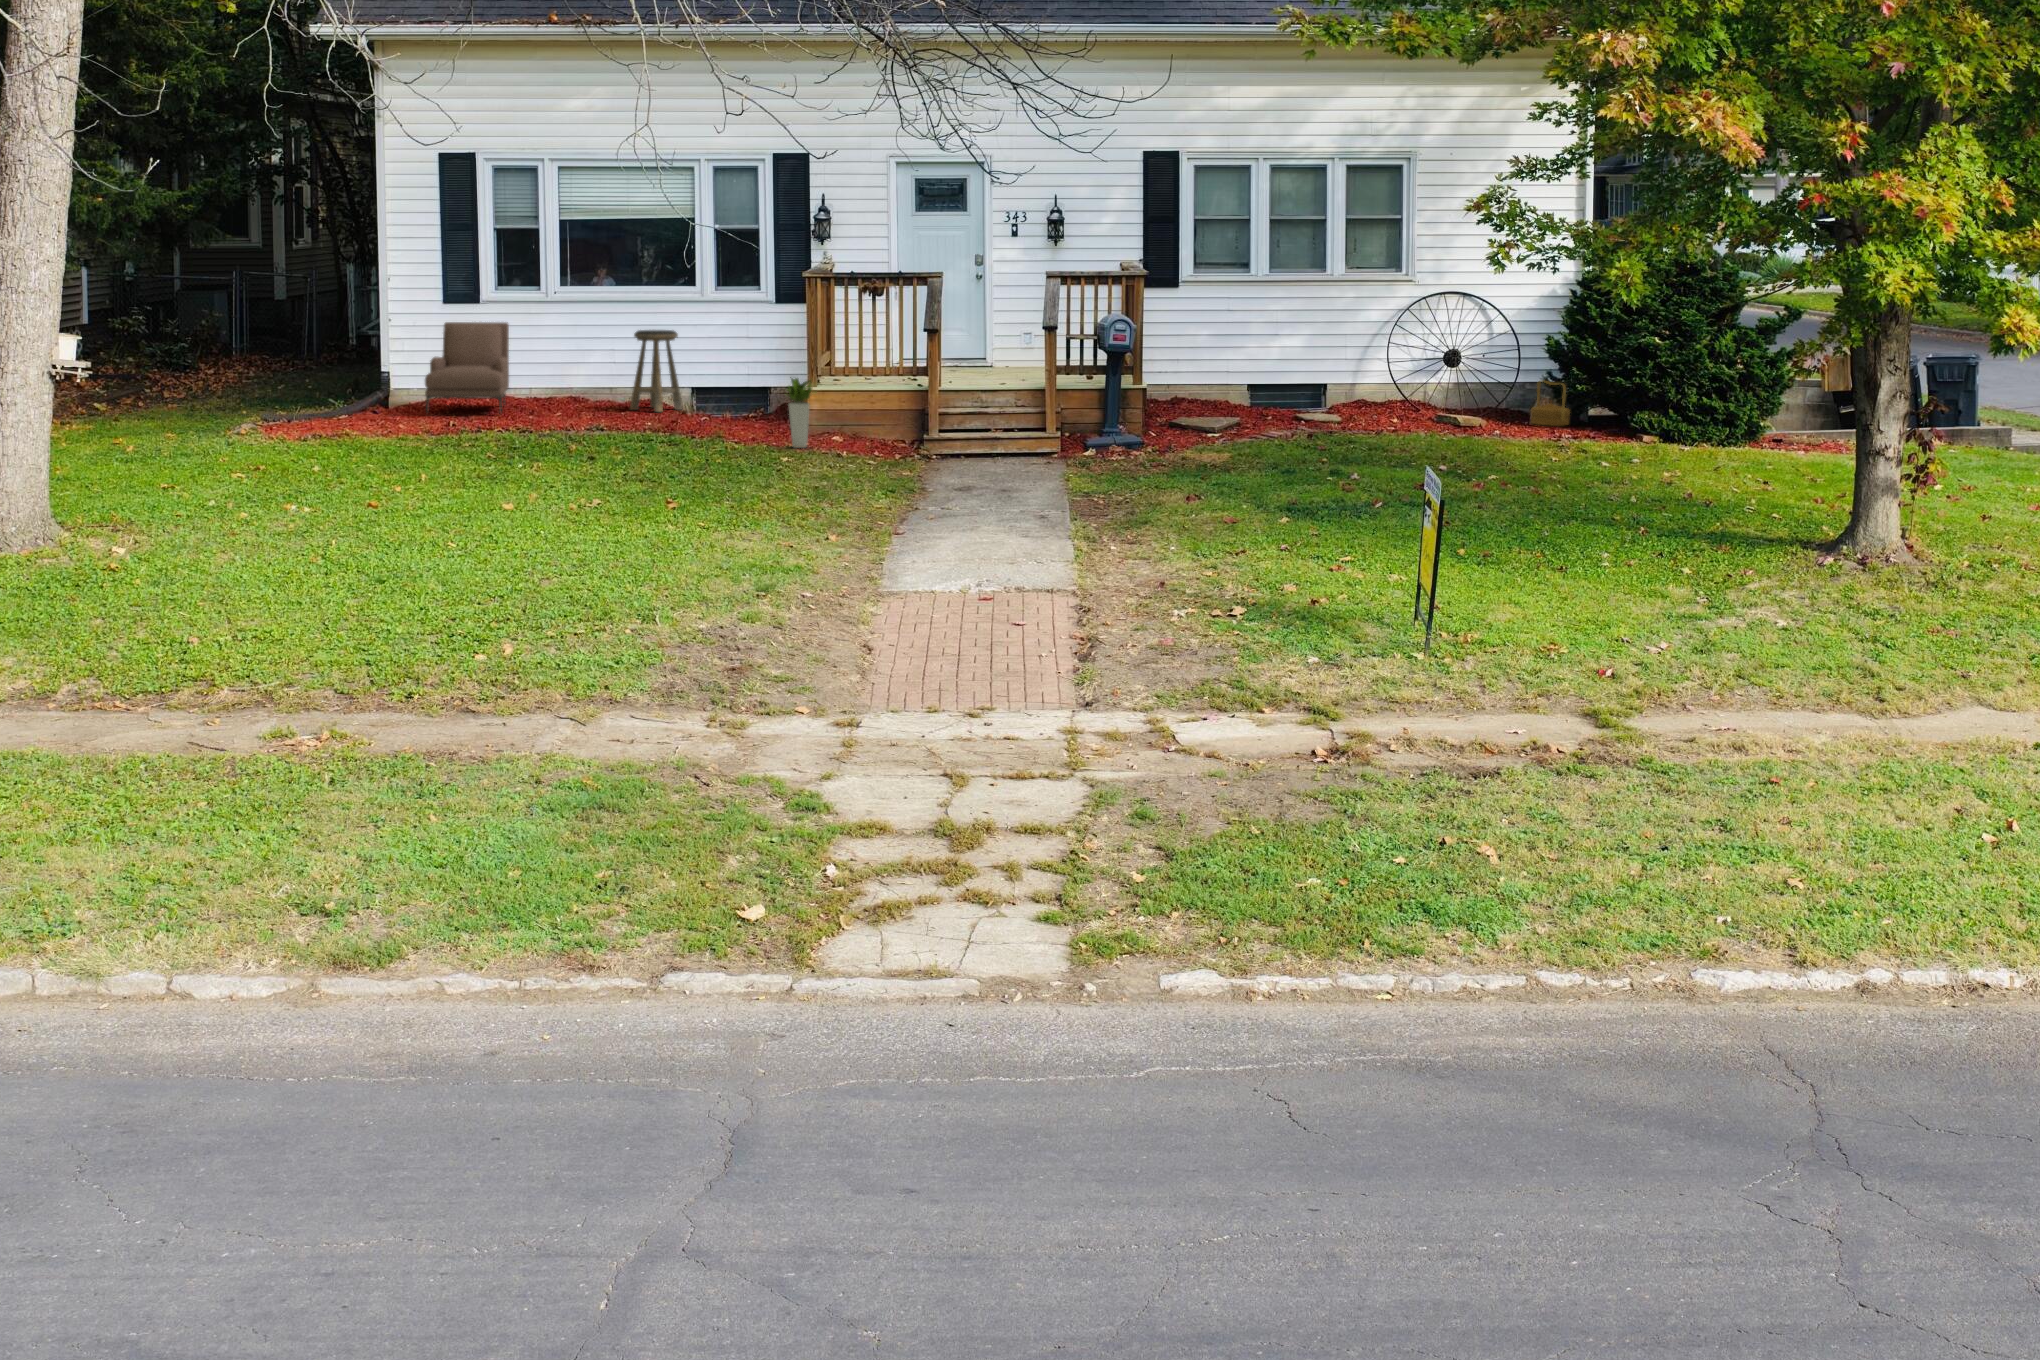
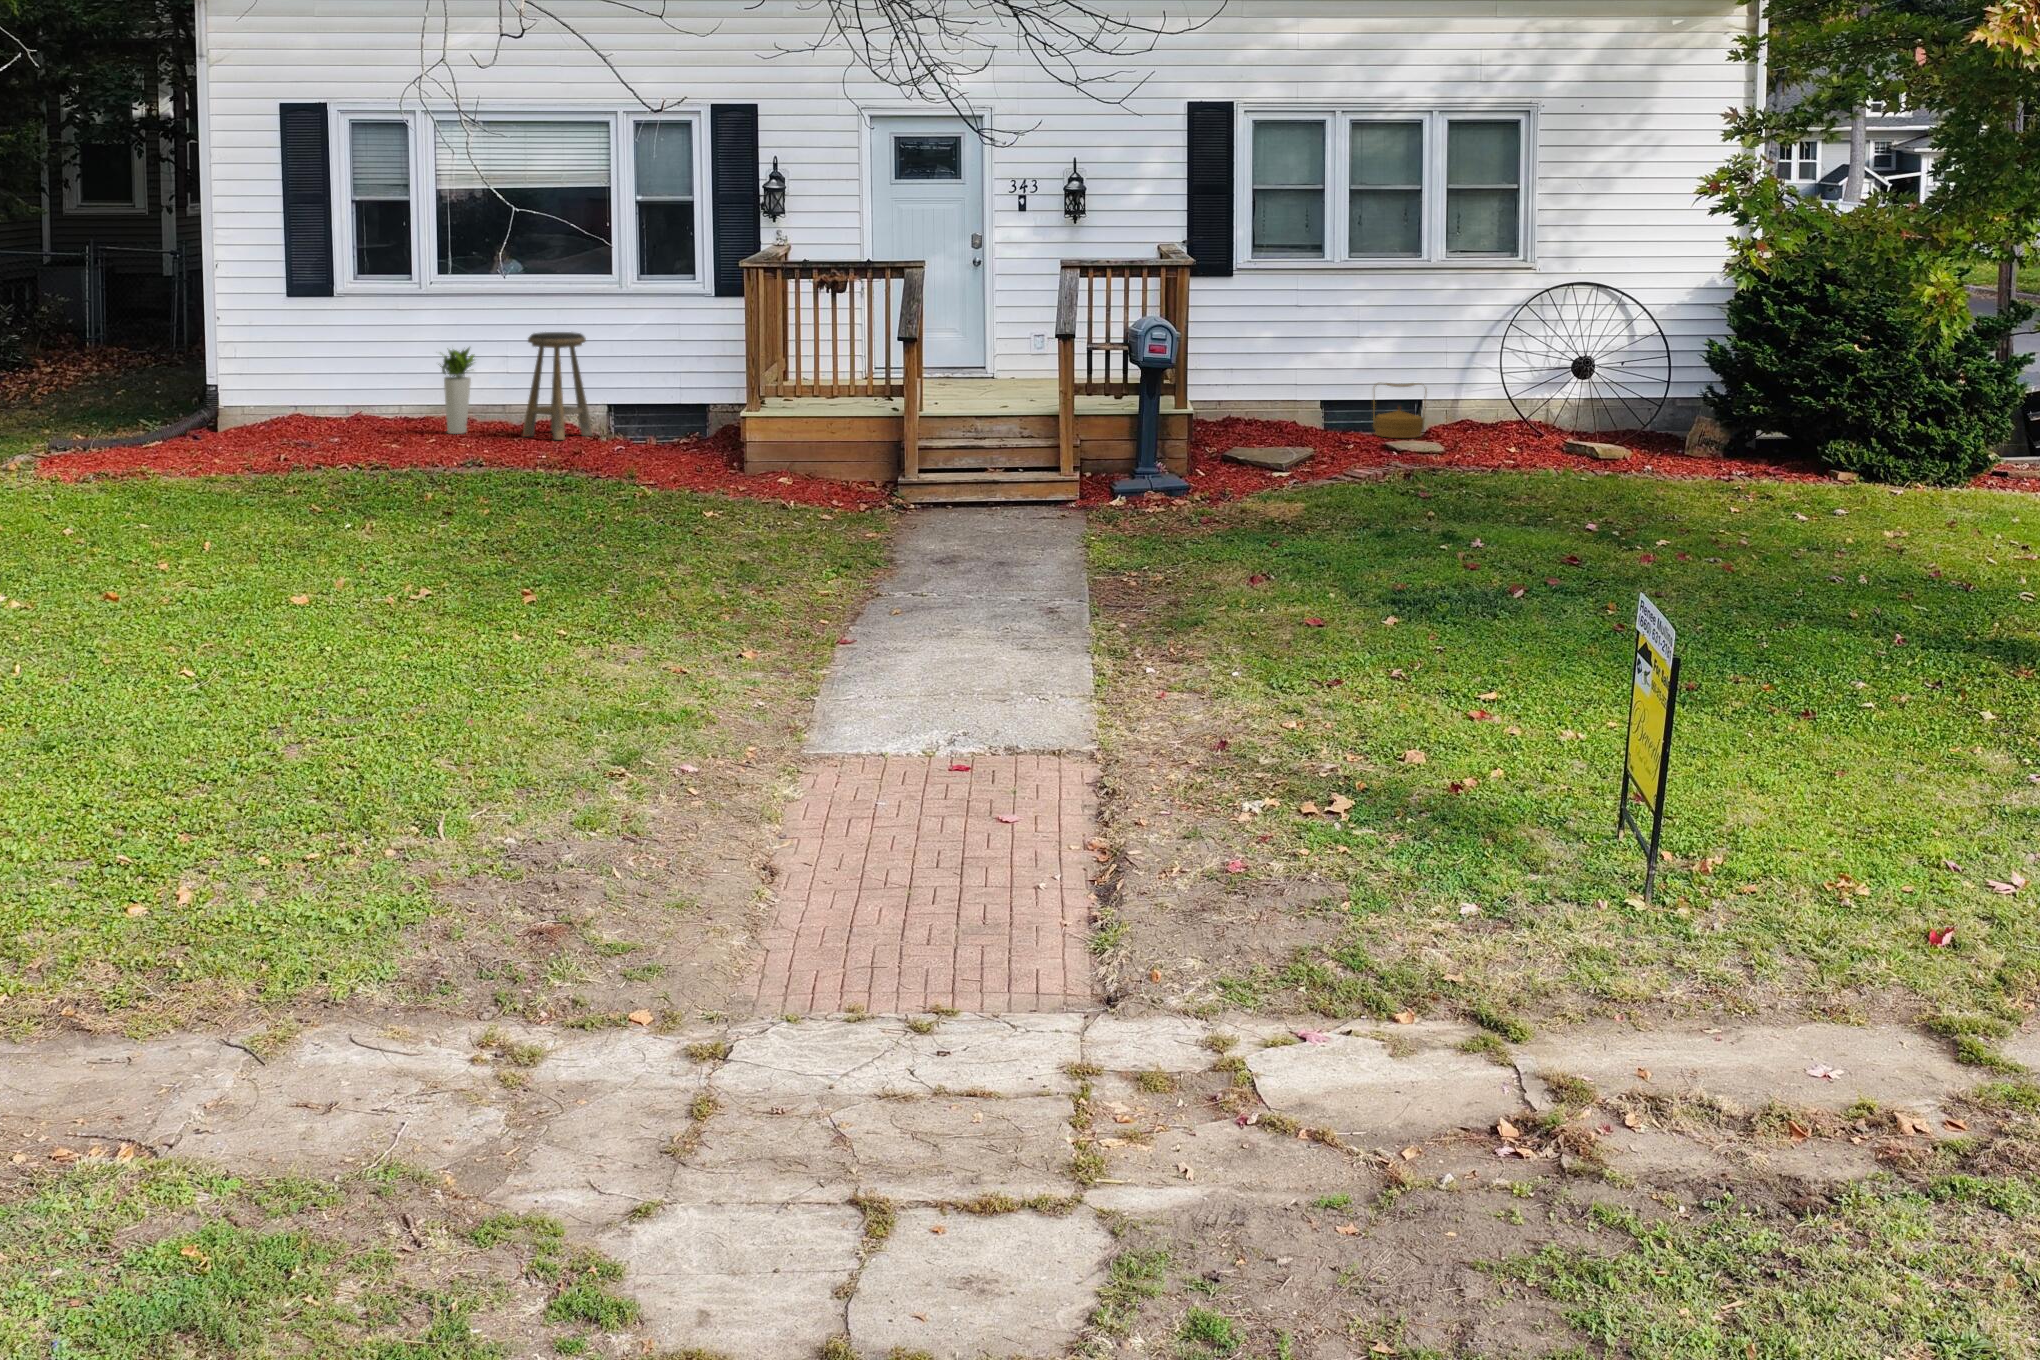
armchair: present [425,322,509,413] -> none [249,322,367,445]
planter: present [788,377,812,448] -> present [440,348,475,434]
woven basket: present [1531,381,1570,426] -> present [1373,383,1425,438]

